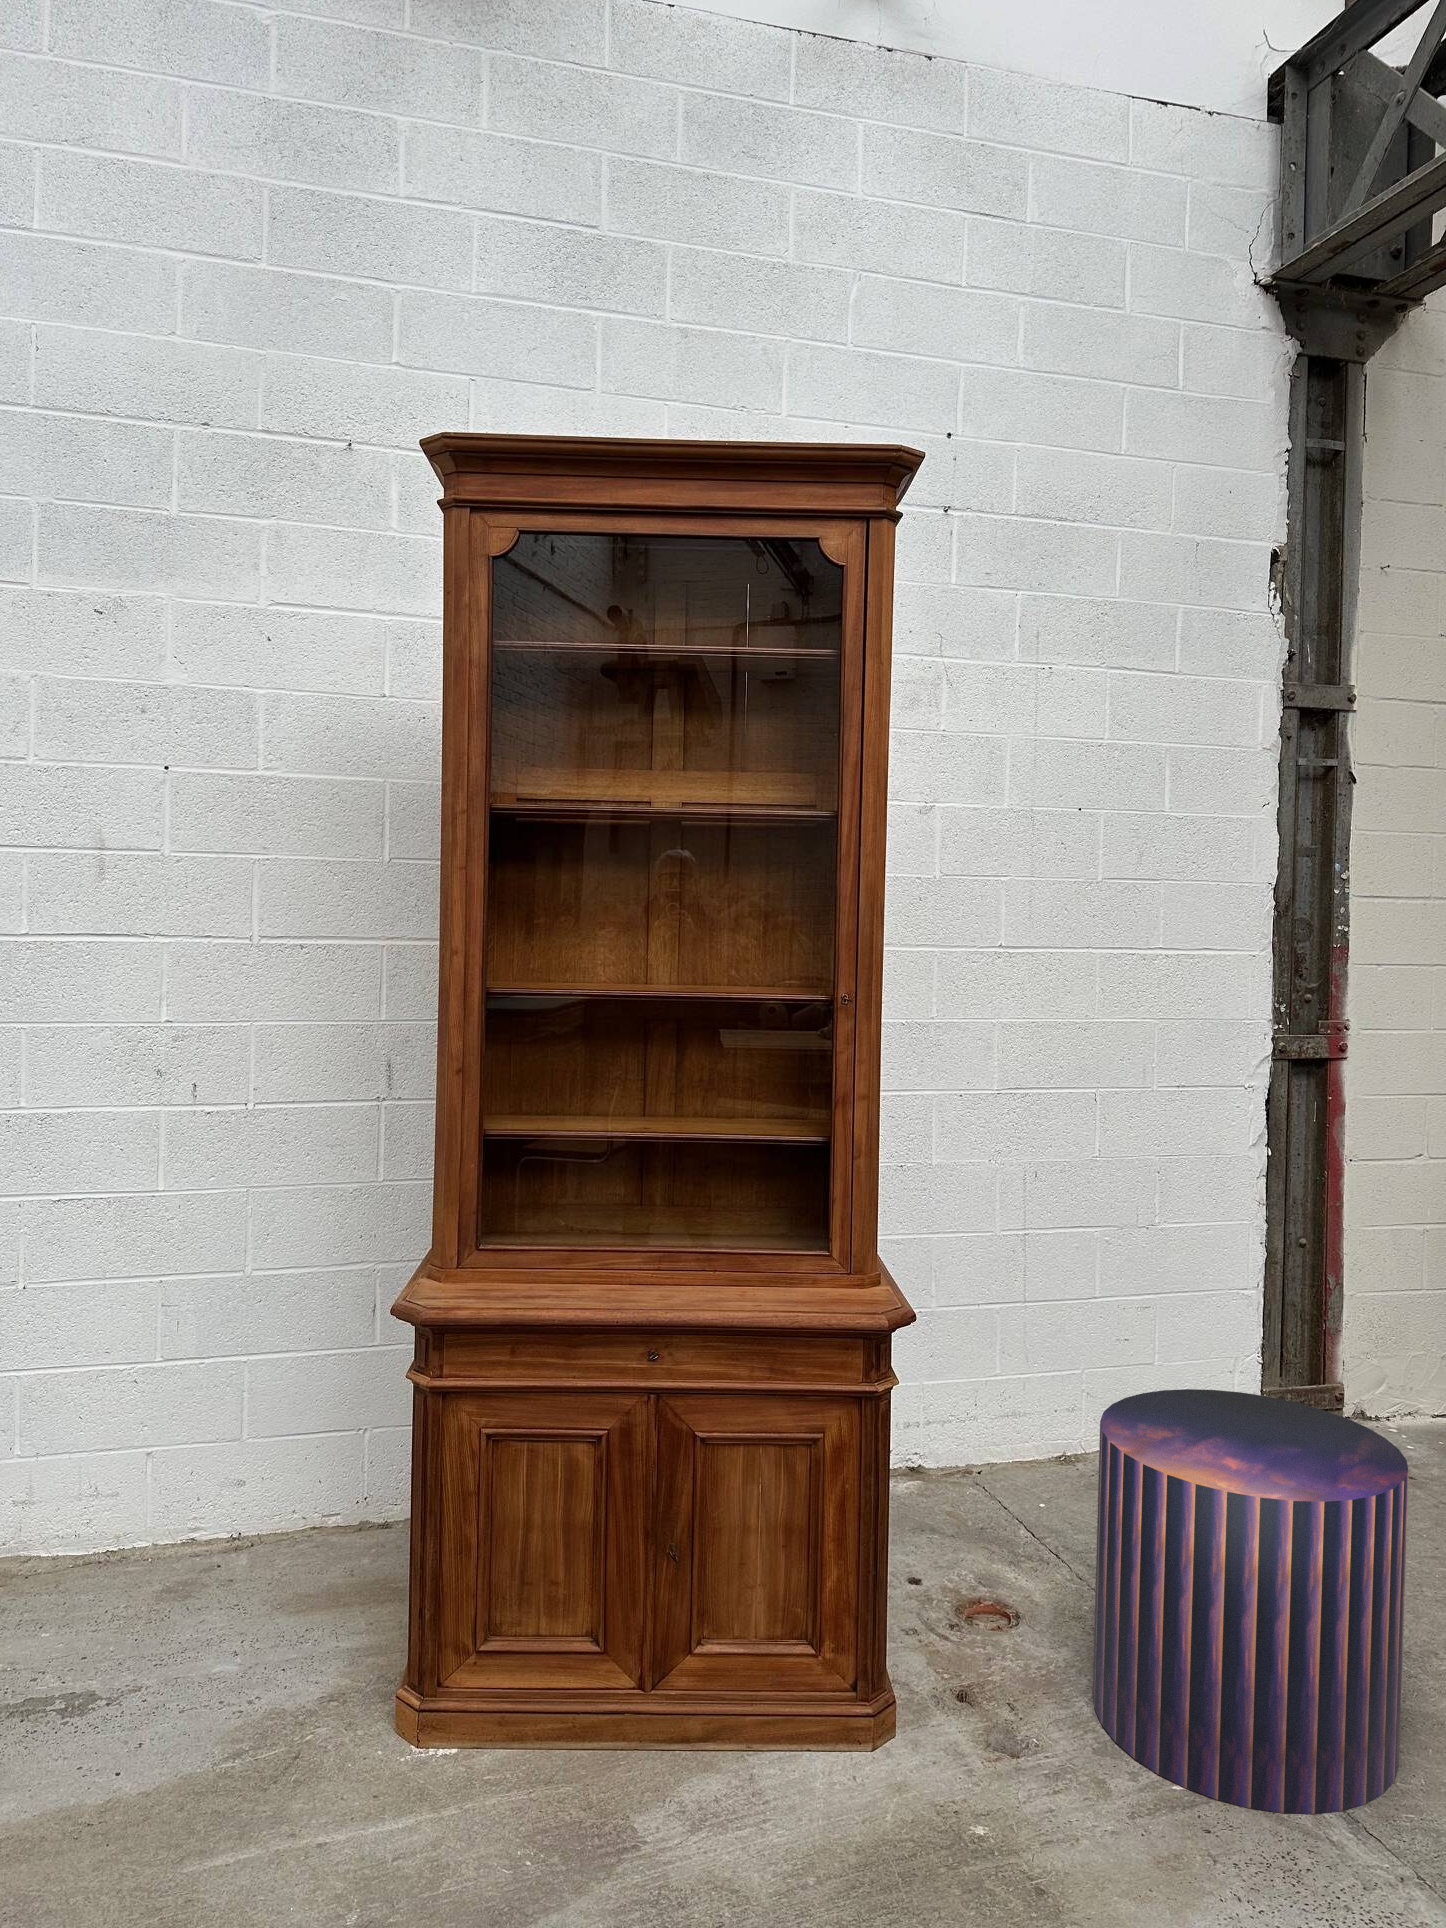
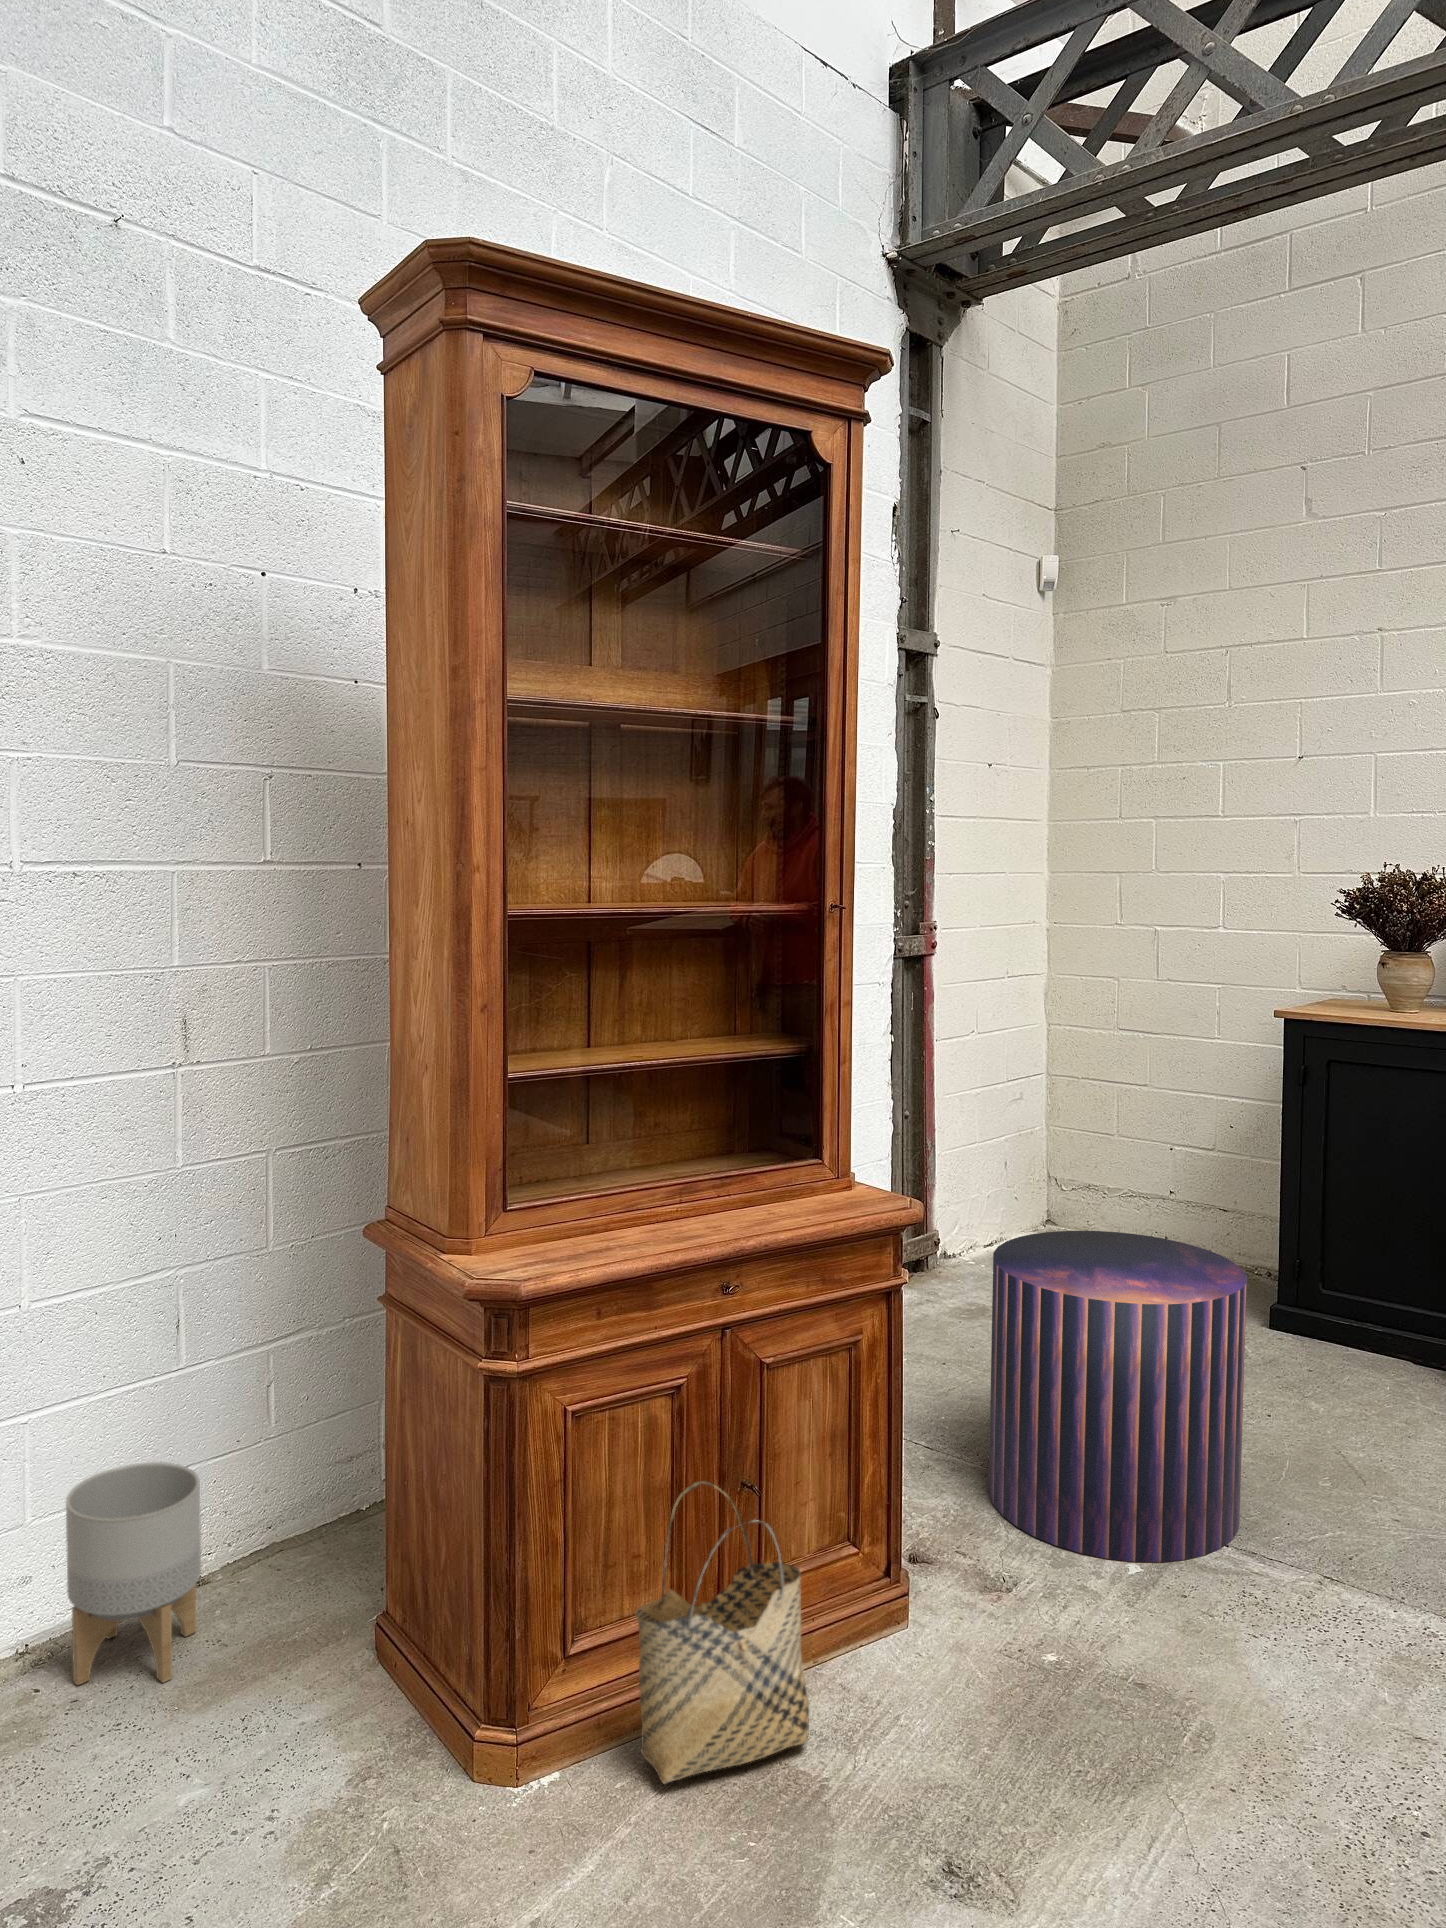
planter: none [244,1411,348,1586] -> present [66,1462,201,1685]
woven basket: none [501,1529,679,1808] -> present [635,1481,809,1784]

